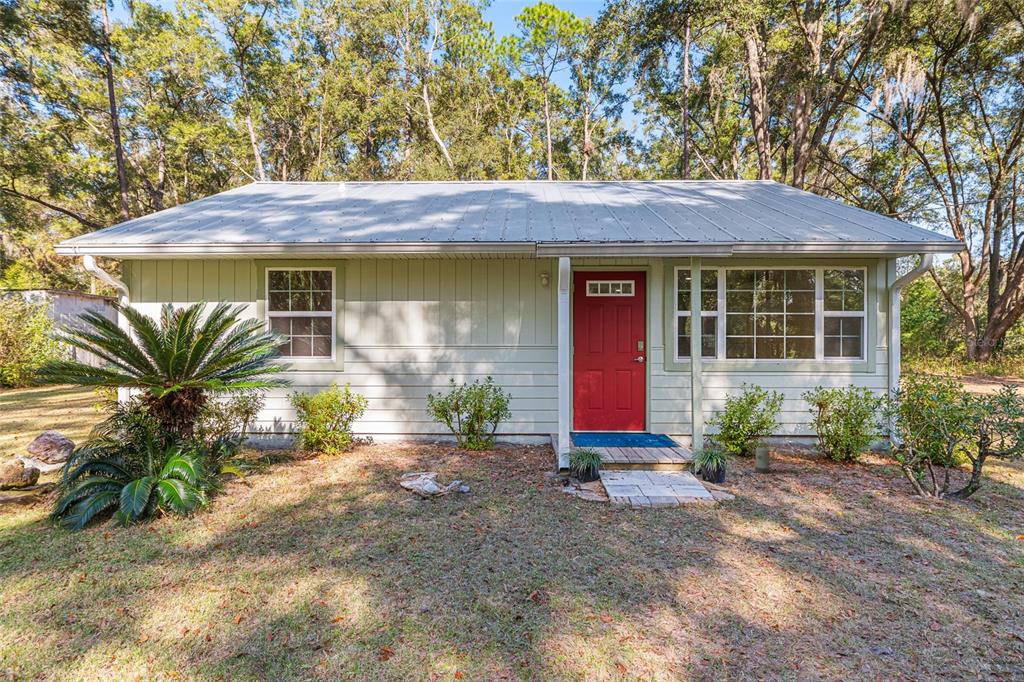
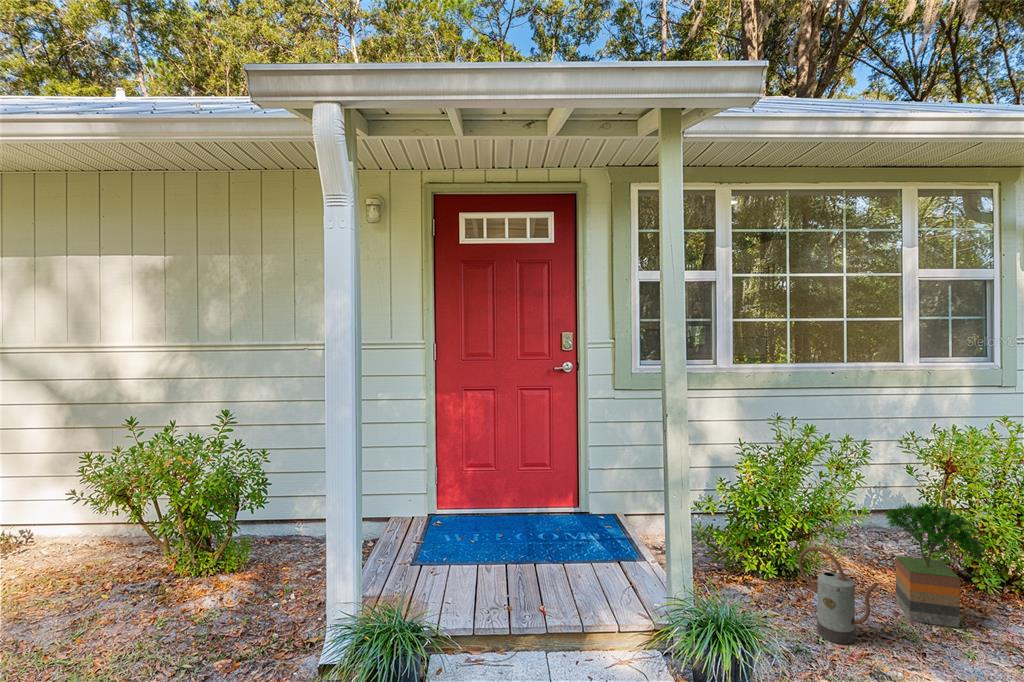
potted tree: none [787,420,823,470] -> present [884,503,984,628]

